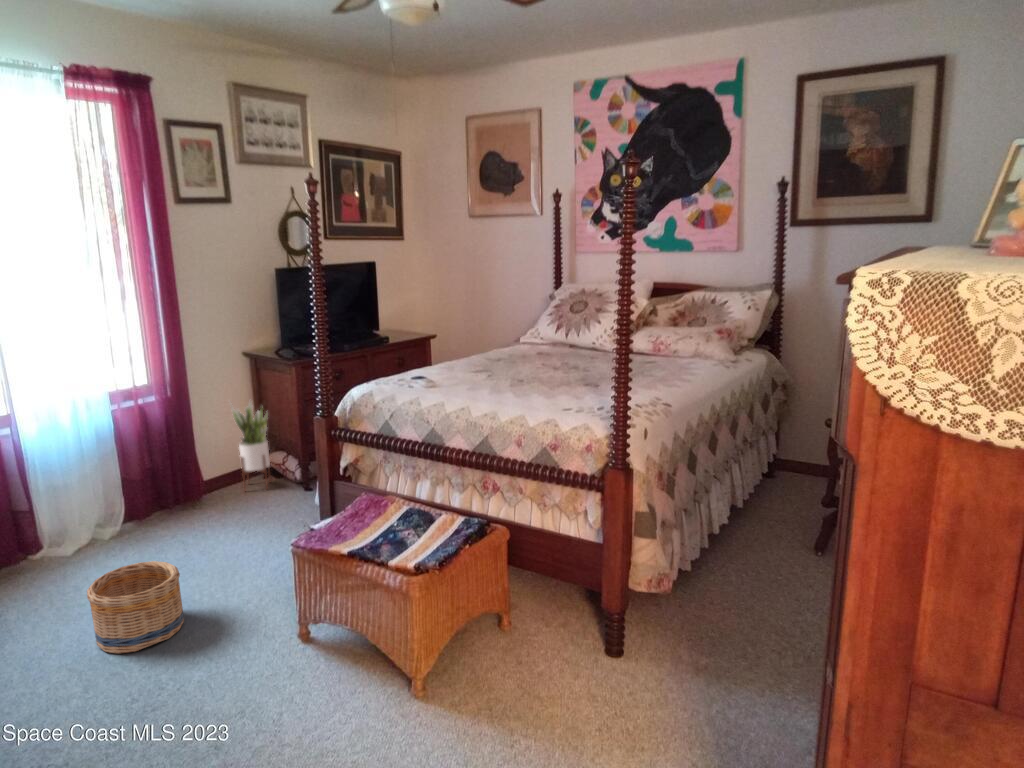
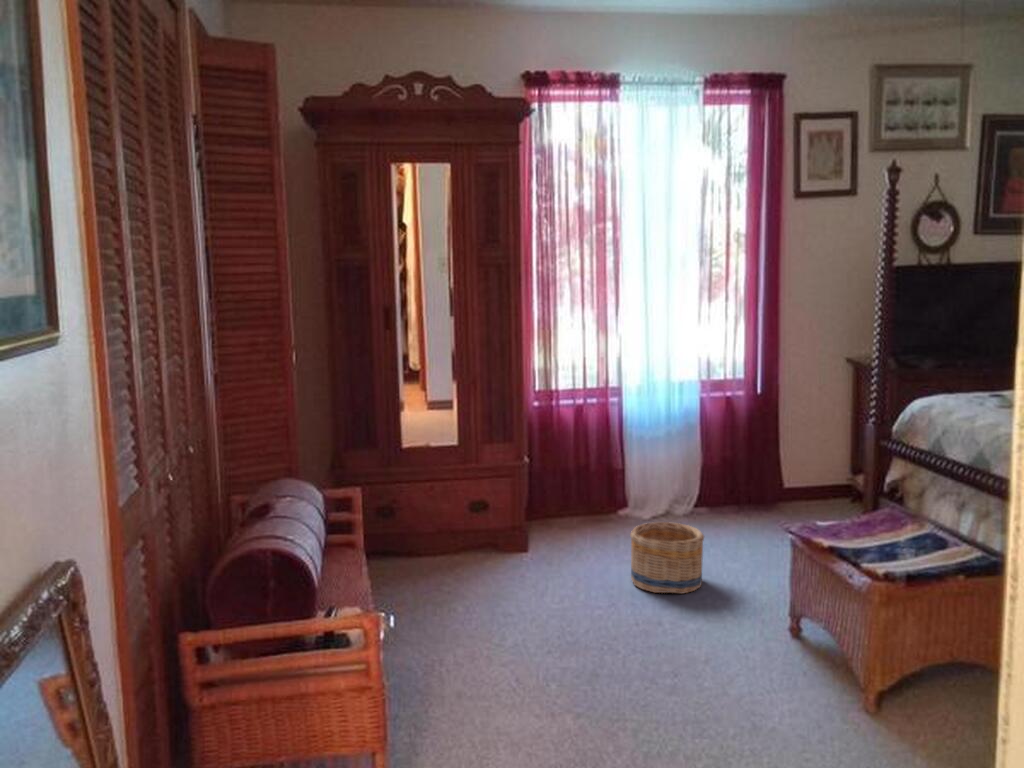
potted plant: present [231,403,270,489] -> none [817,406,855,513]

